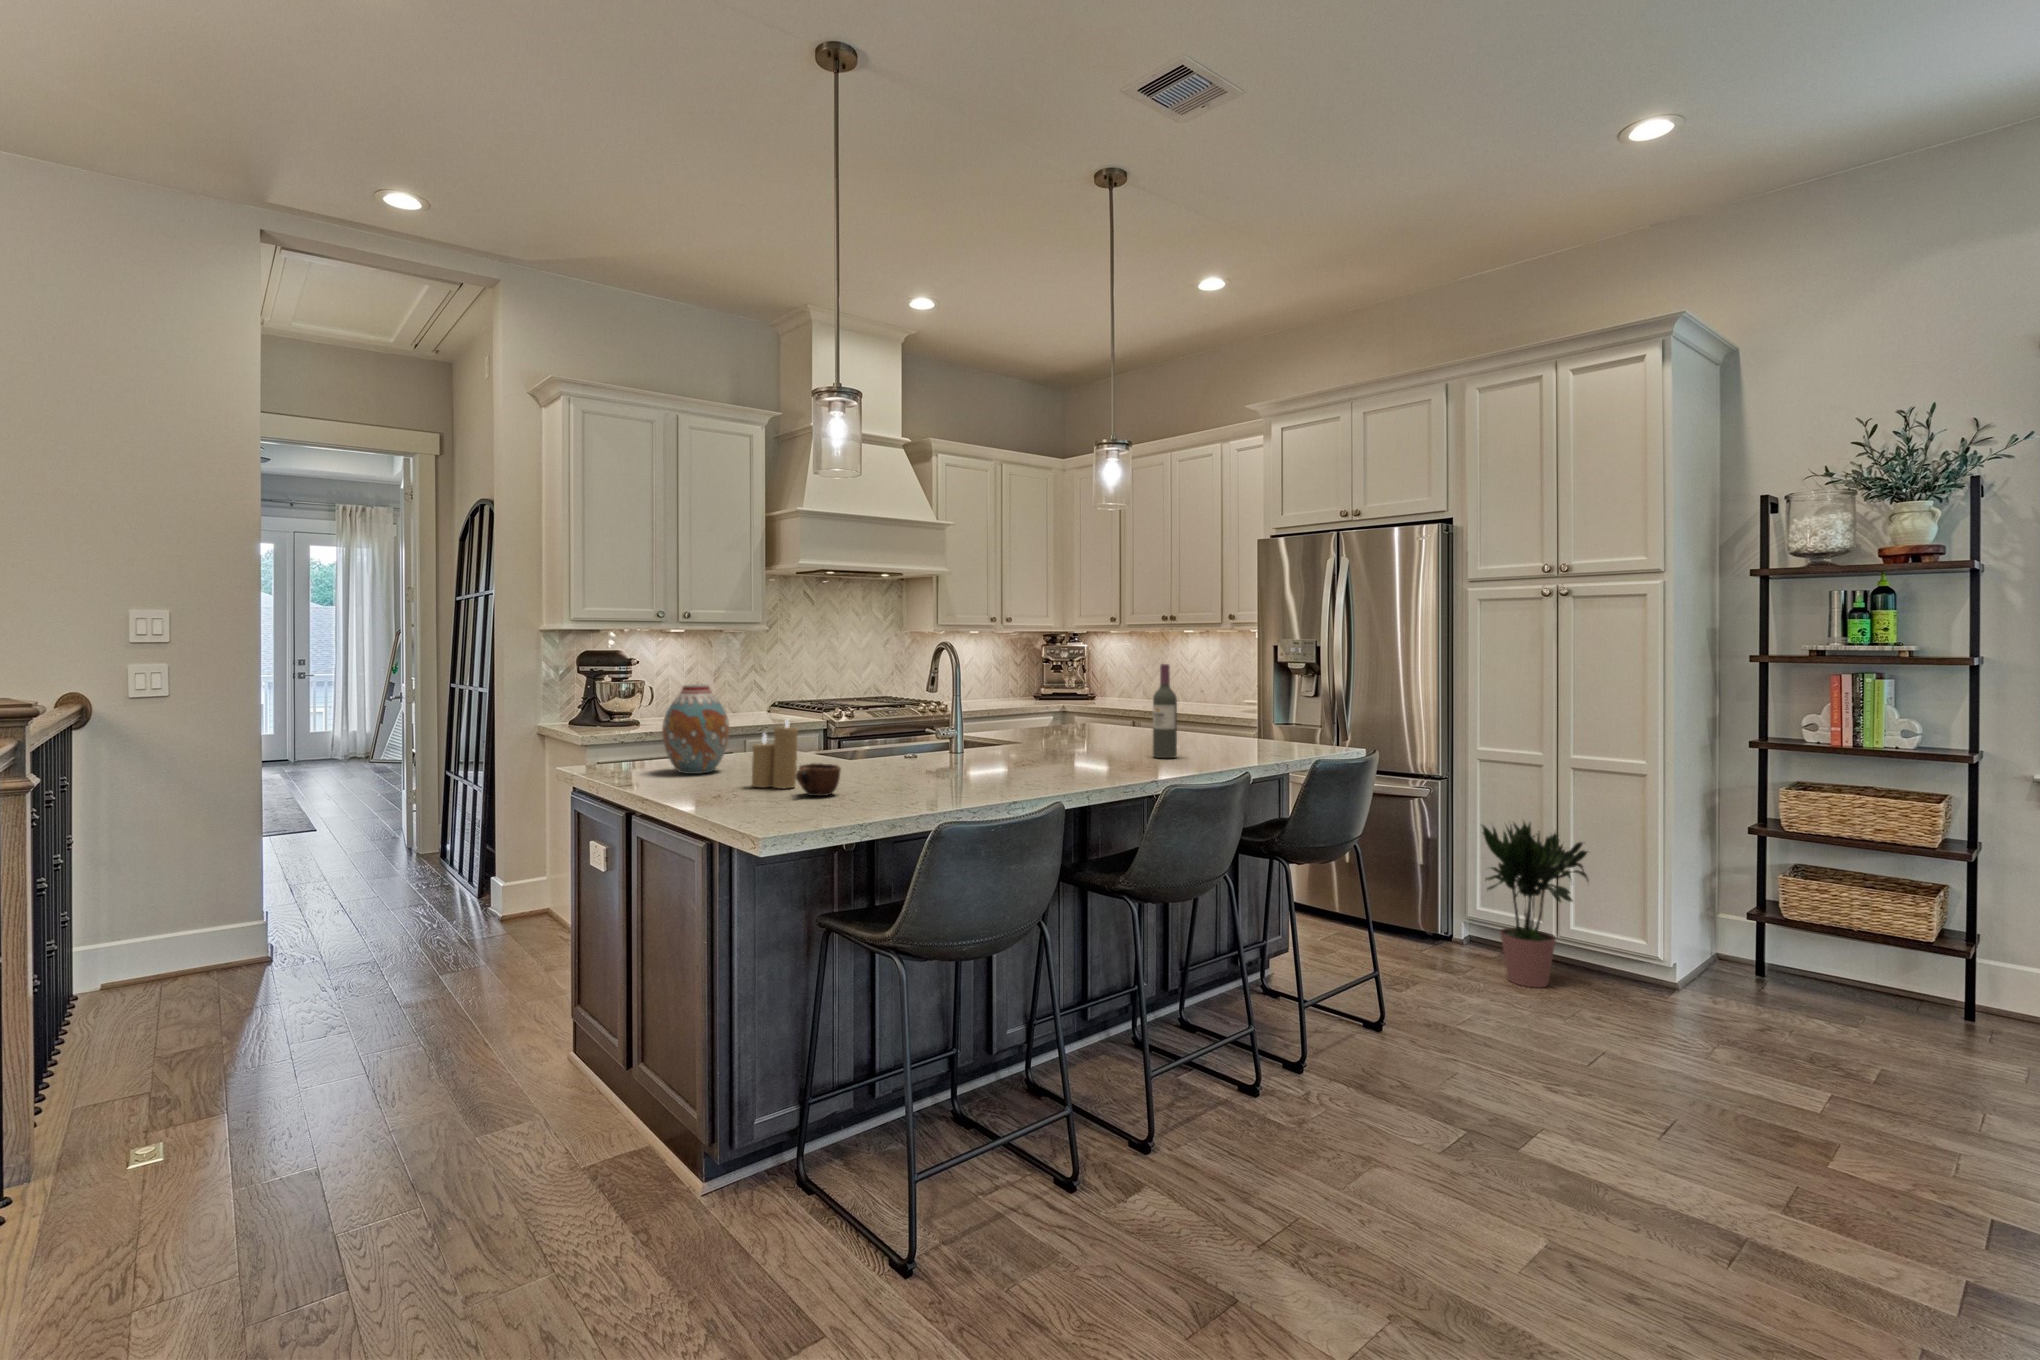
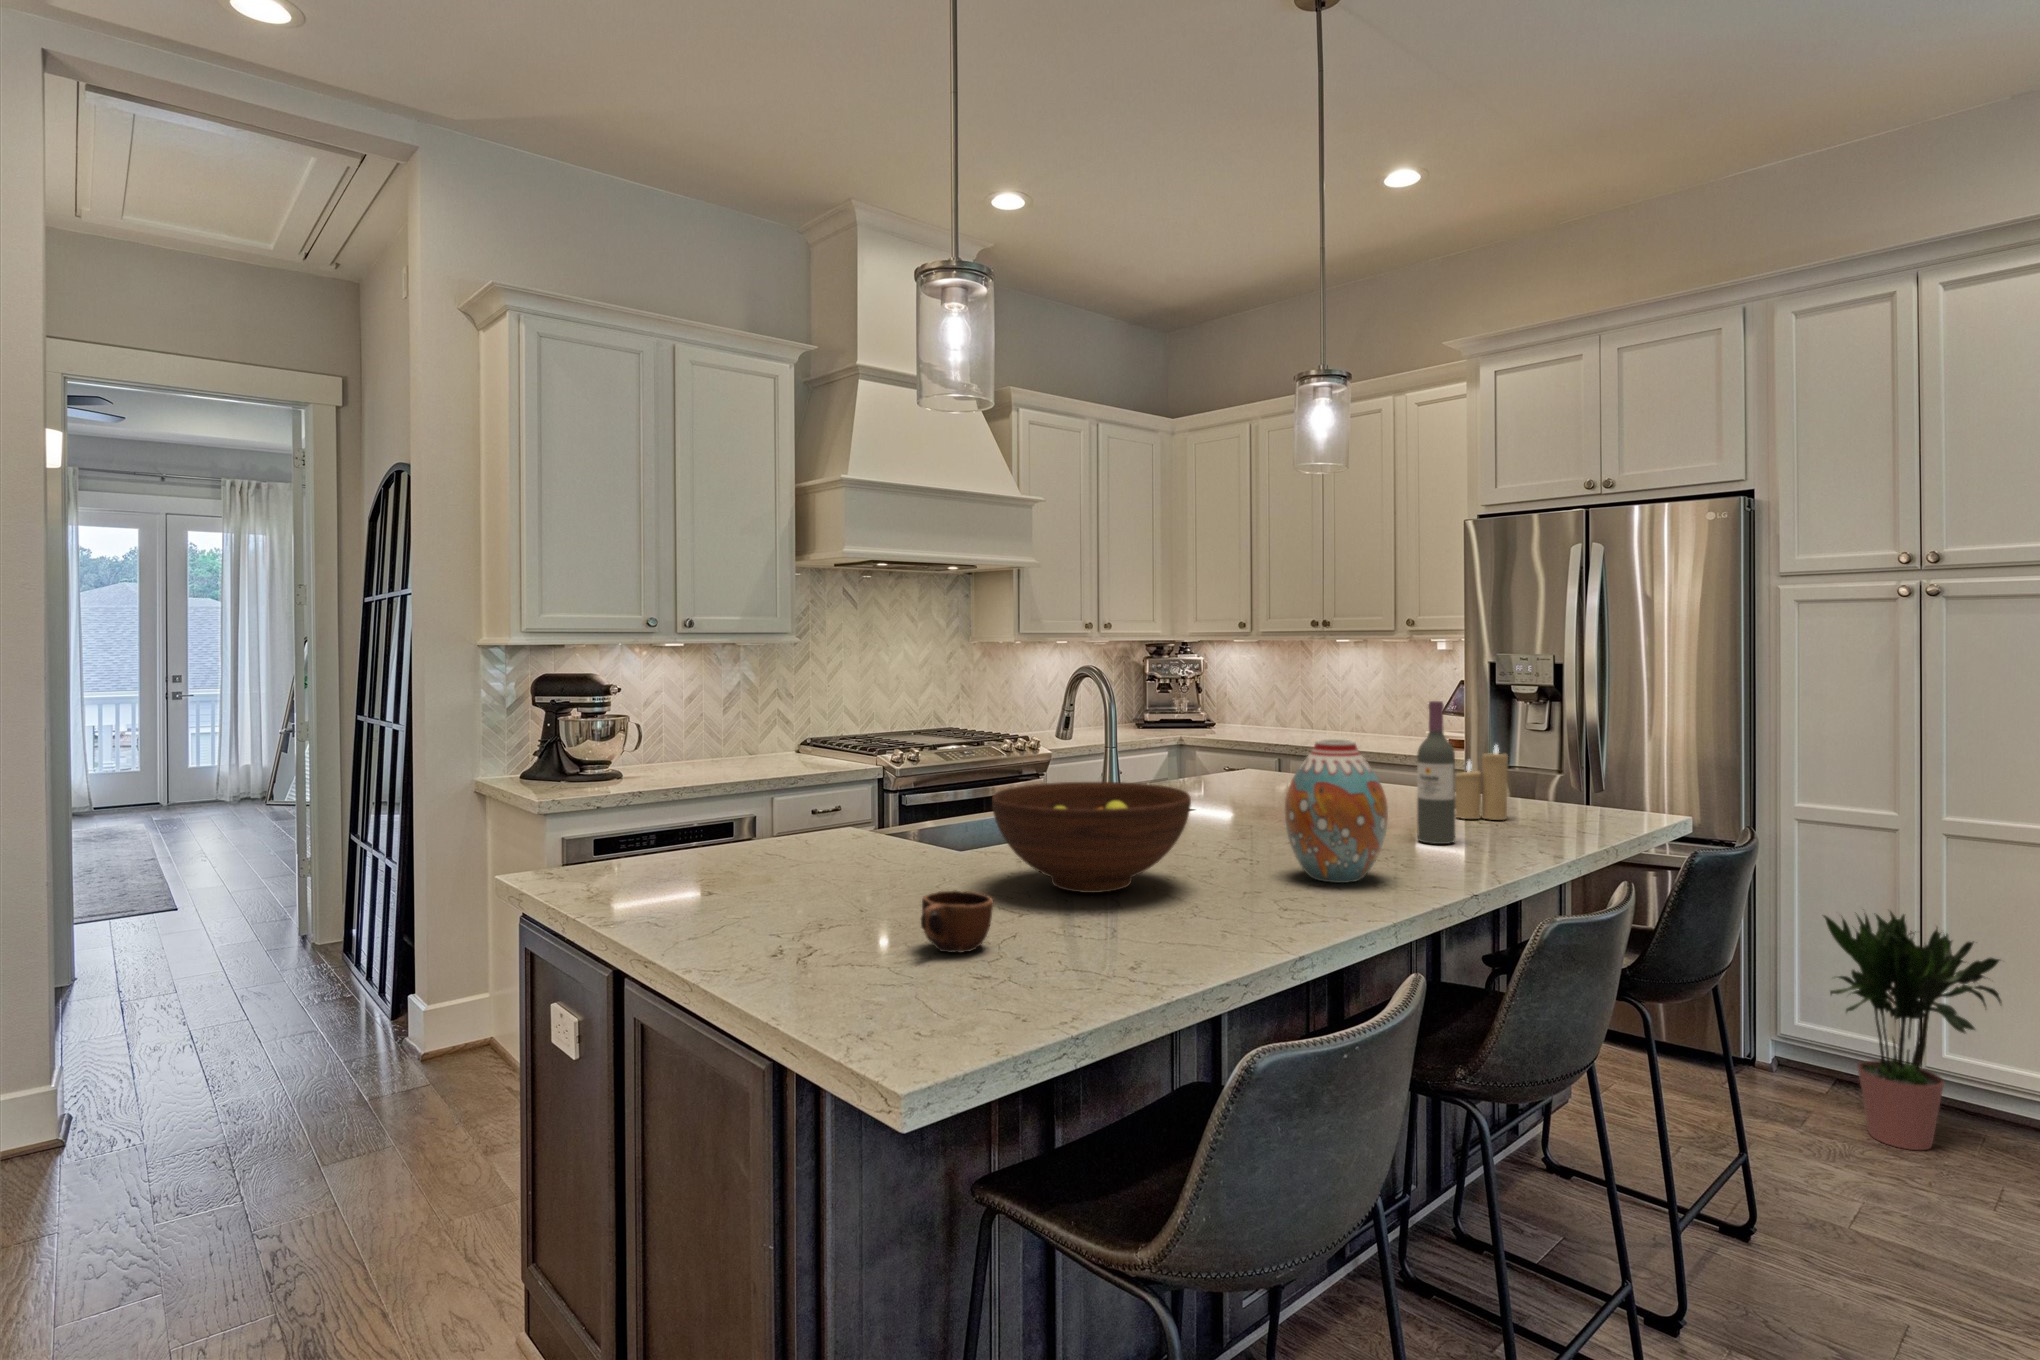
vase: present [662,684,729,774] -> present [1285,739,1388,883]
fruit bowl: none [857,712,980,776] -> present [992,782,1191,893]
candle: present [752,719,798,789] -> present [1455,745,1508,820]

